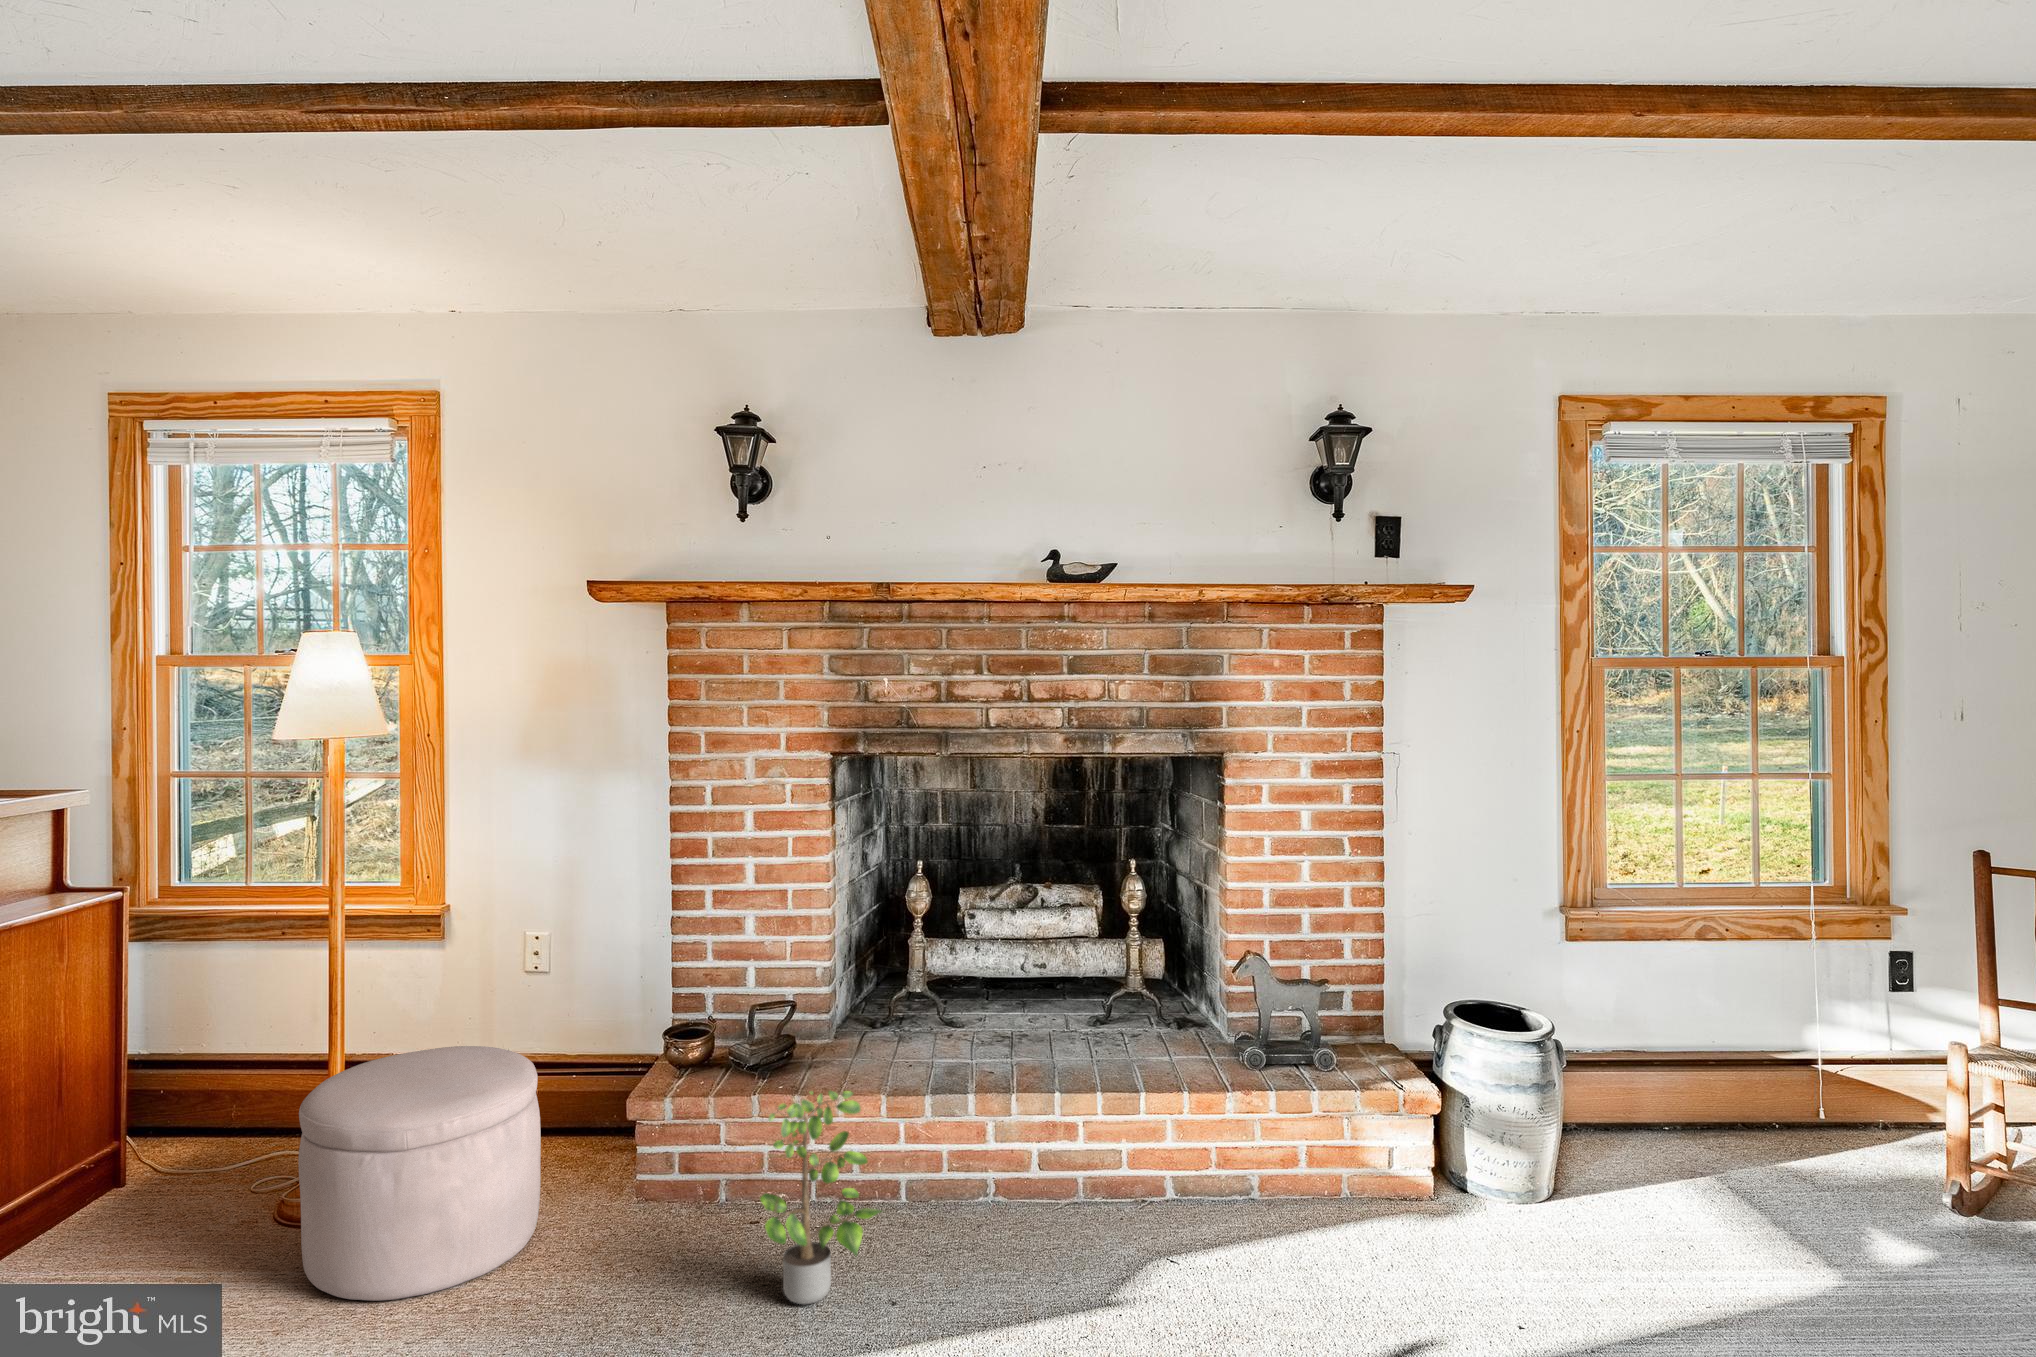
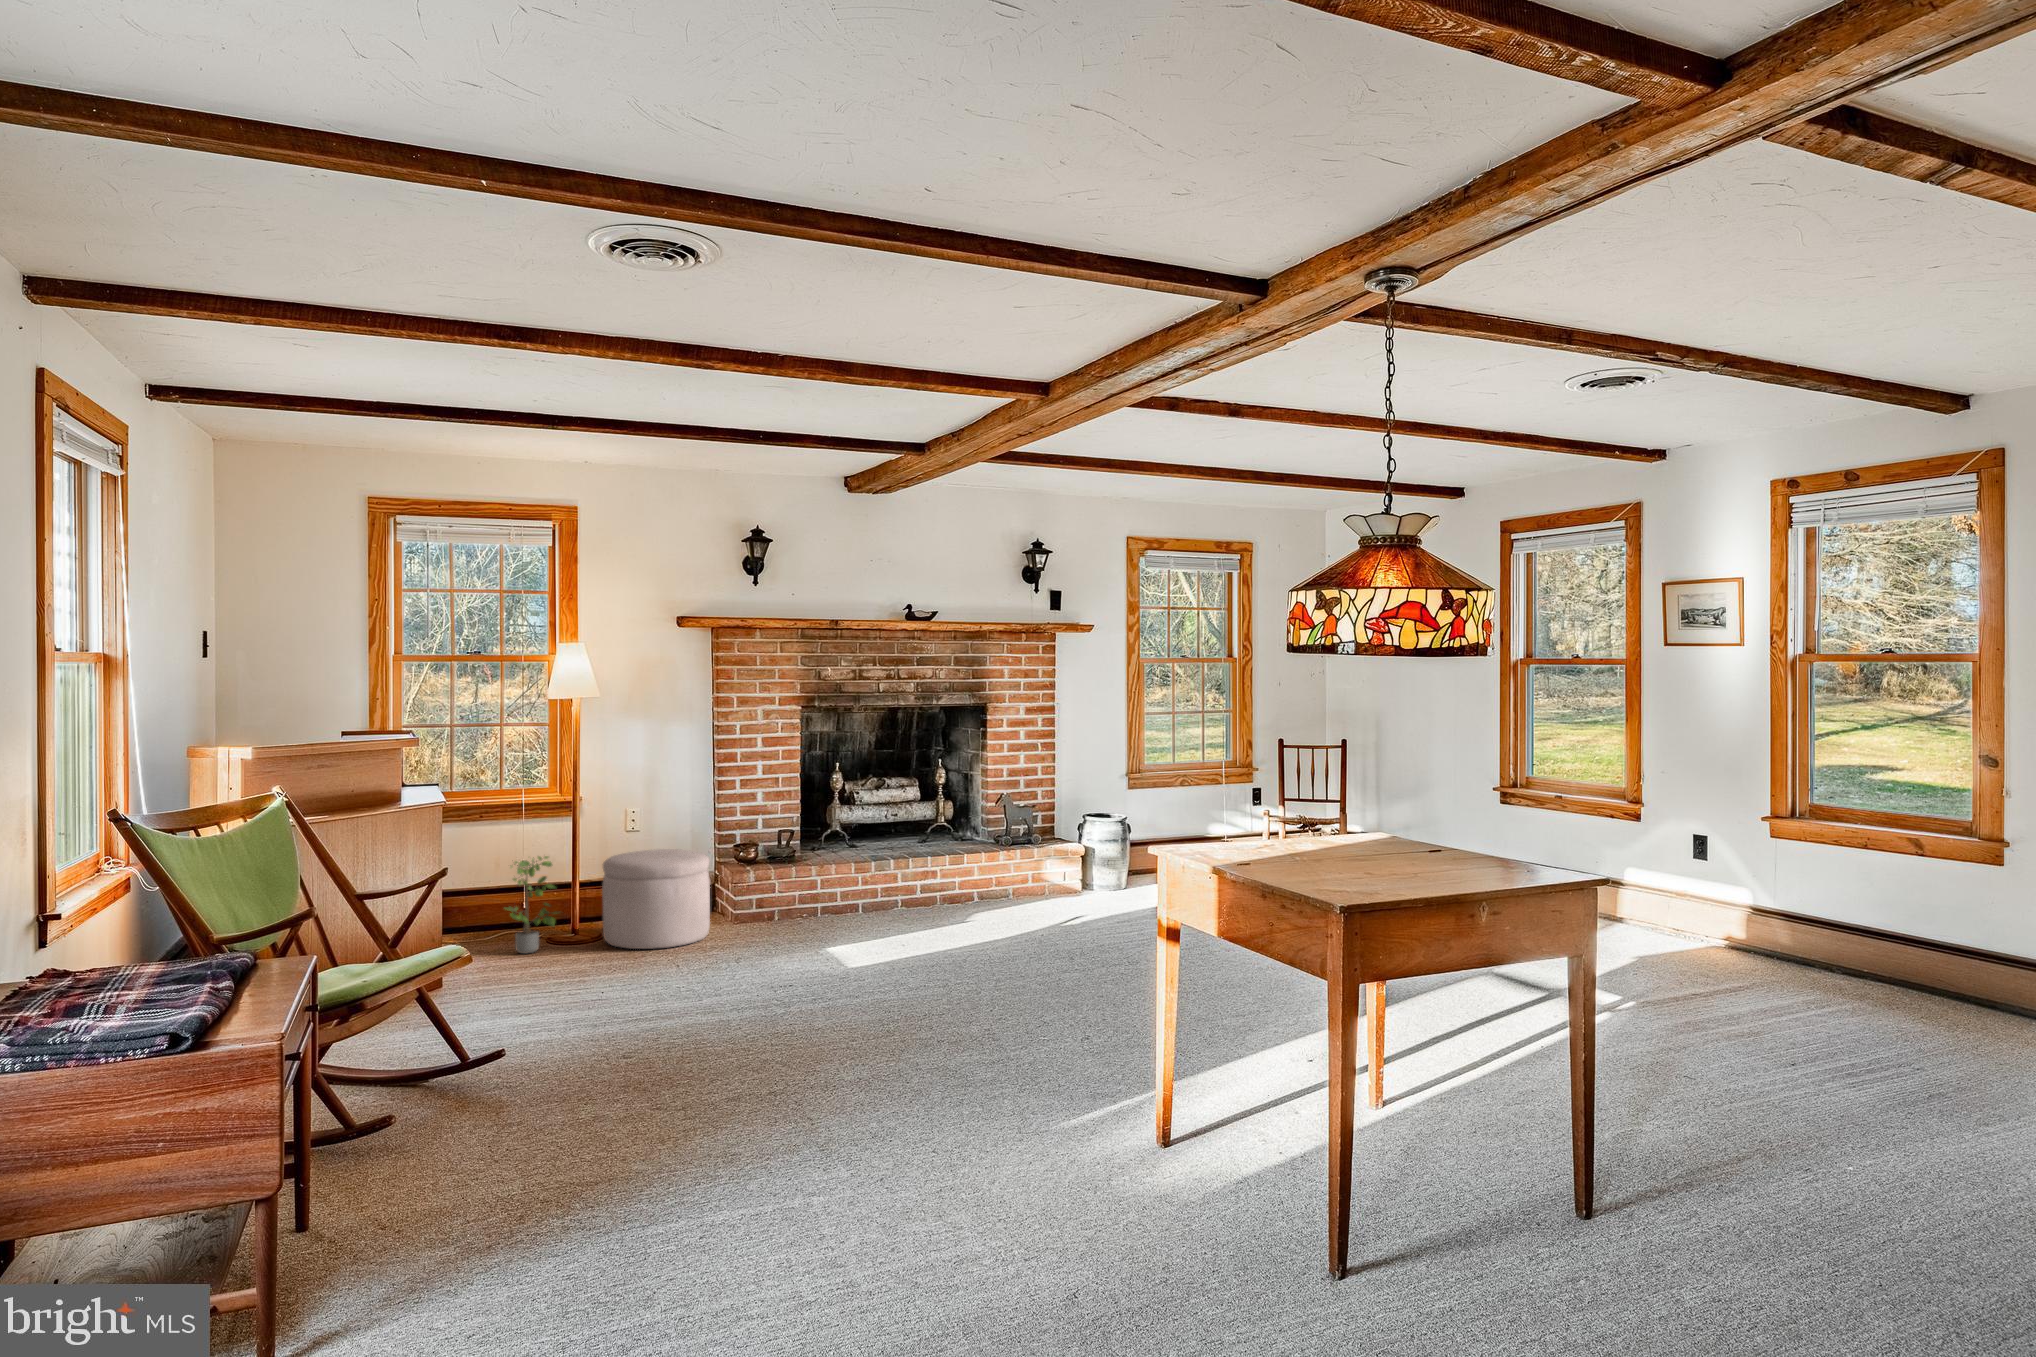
potted plant: present [760,1091,881,1304] -> present [504,856,559,954]

